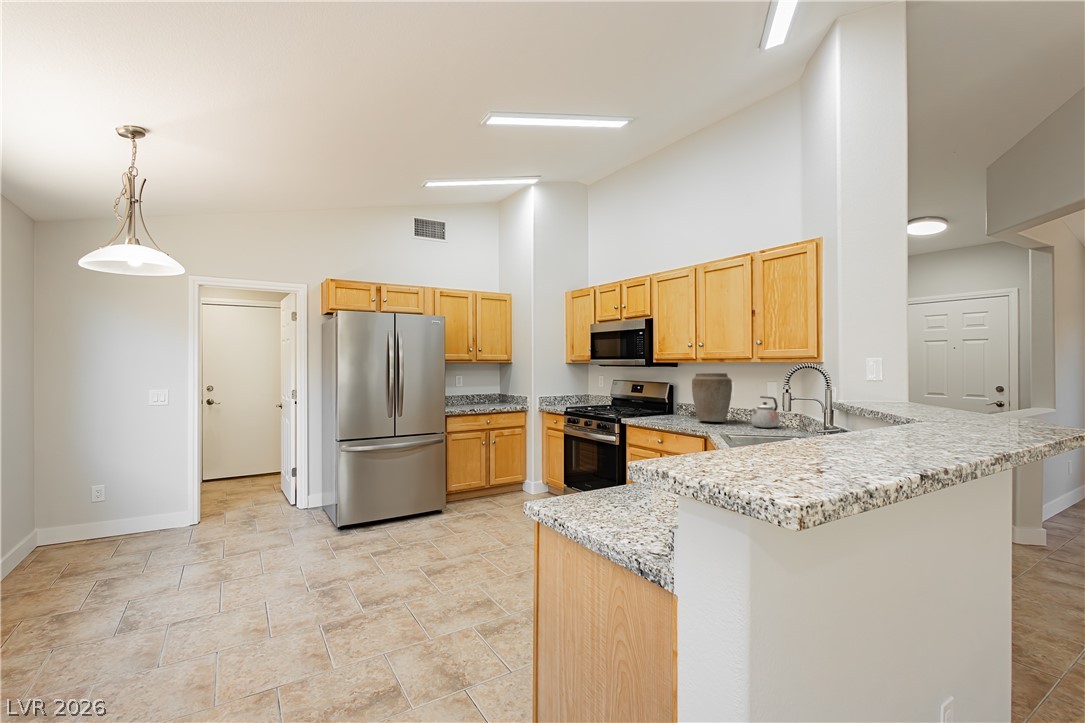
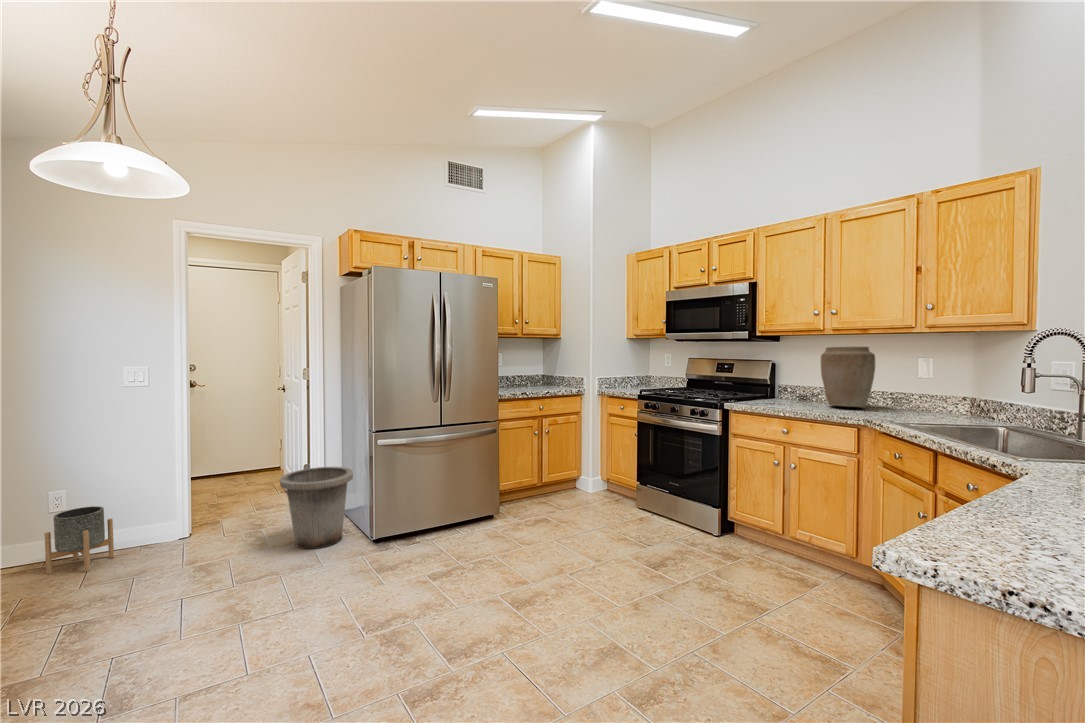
kettle: present [751,396,780,428] -> none [907,375,948,415]
trash can: none [265,469,324,534] -> present [280,467,353,549]
planter: none [85,498,137,549] -> present [44,506,114,574]

